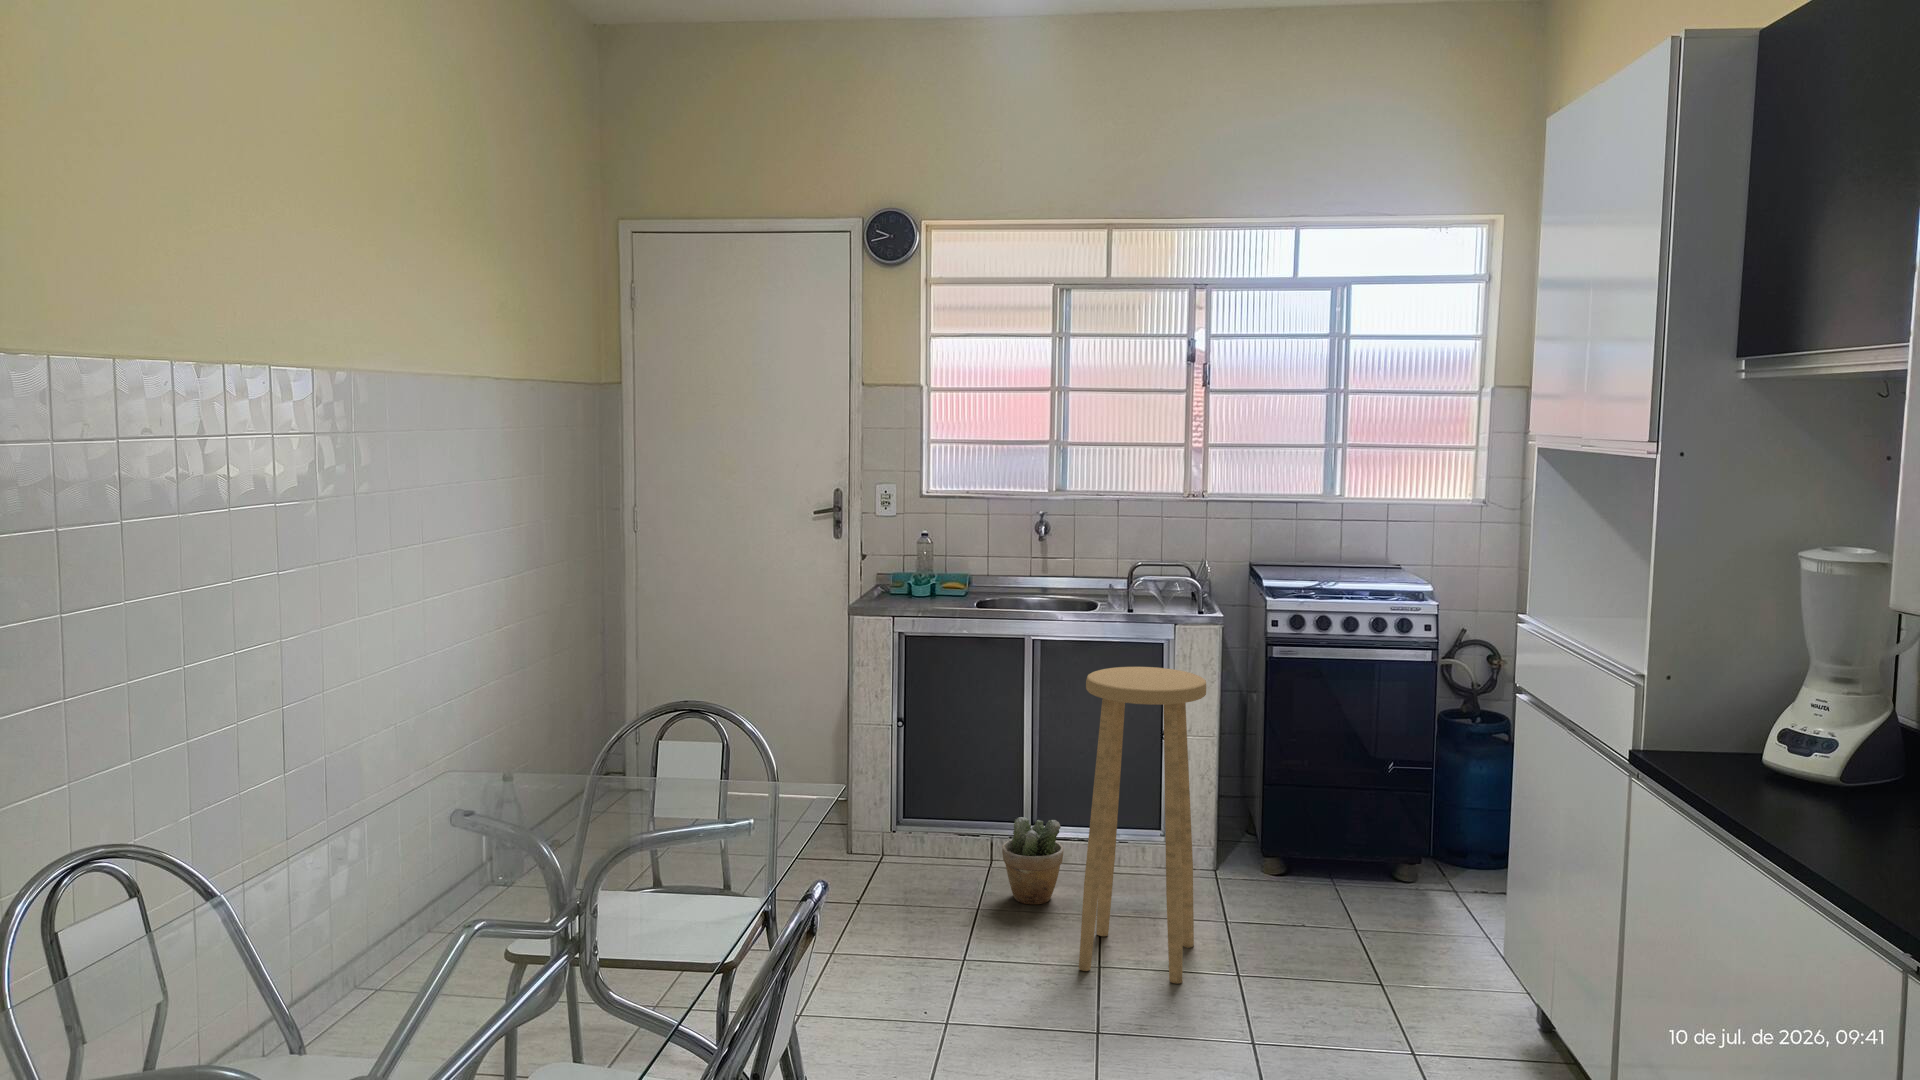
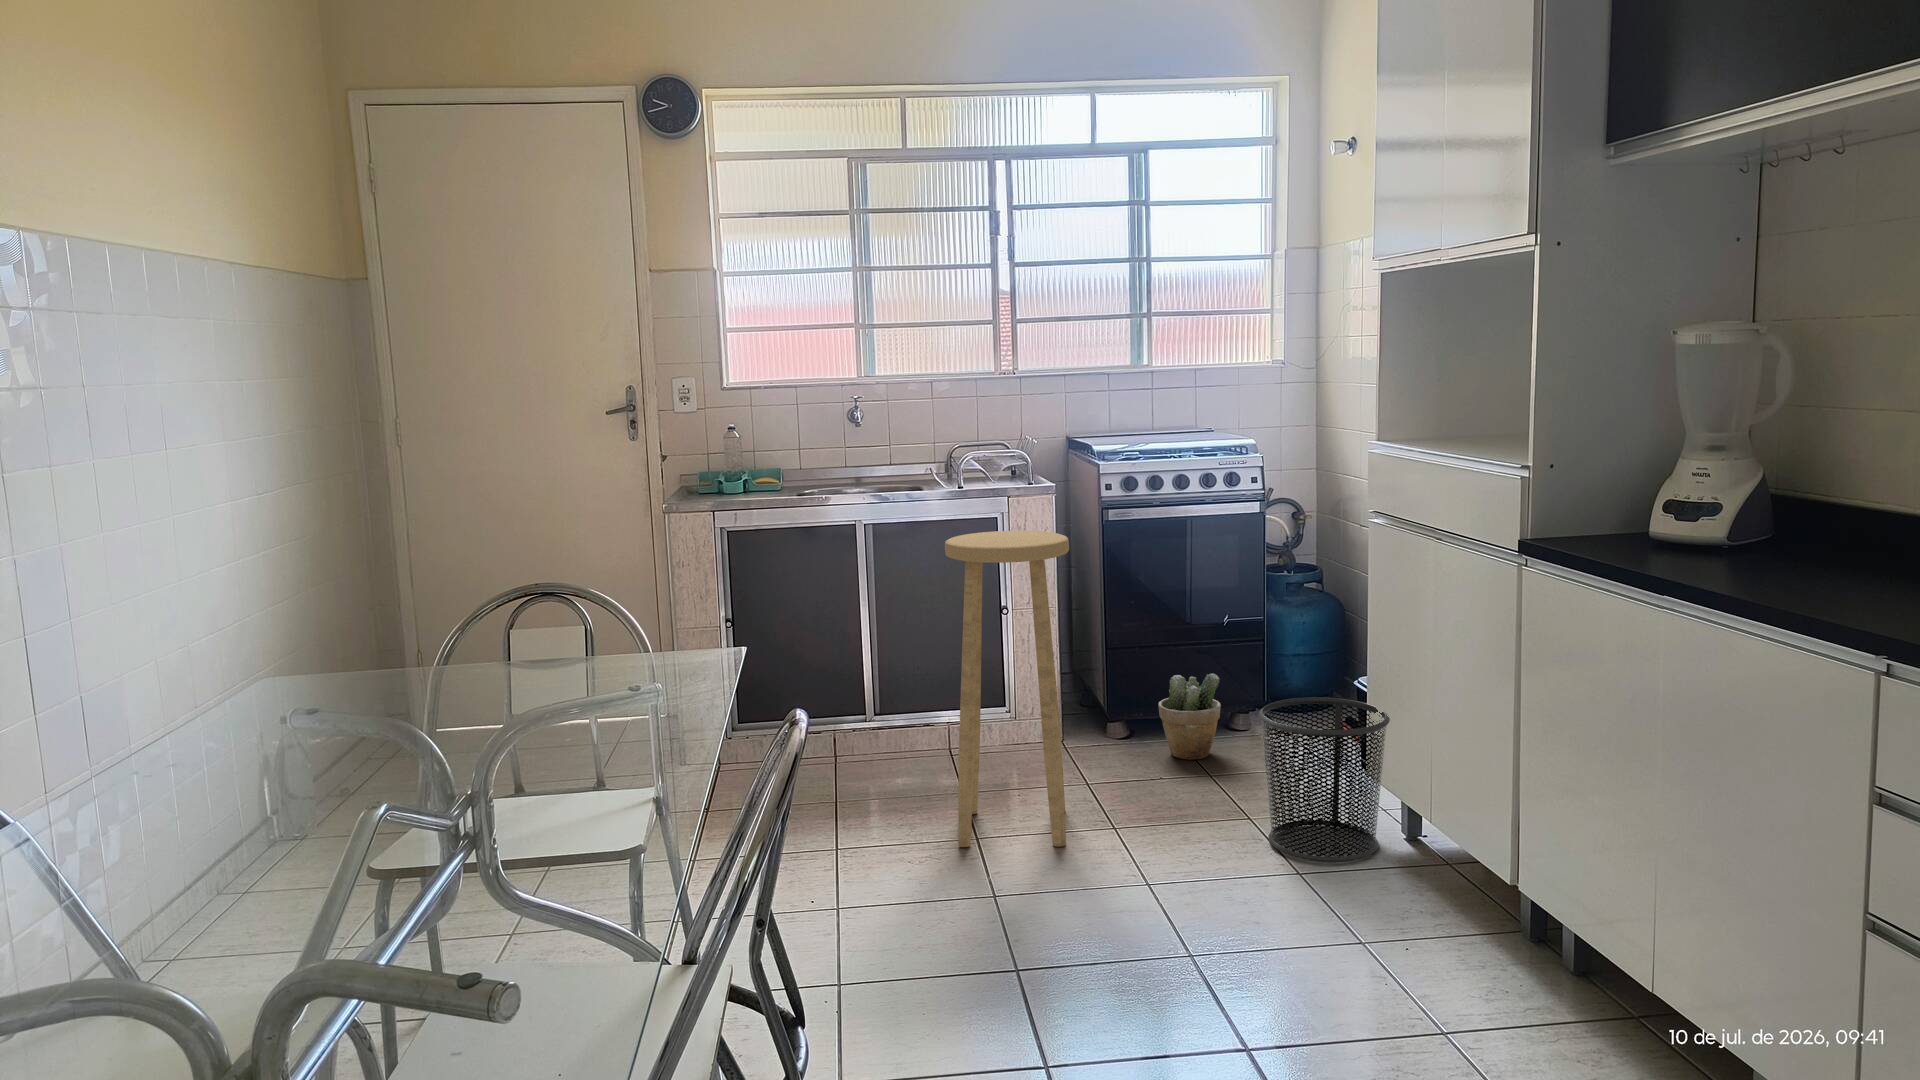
potted plant: present [1002,817,1064,904] -> present [1159,674,1221,759]
waste bin: none [1383,866,1520,1043] -> present [1259,697,1390,862]

